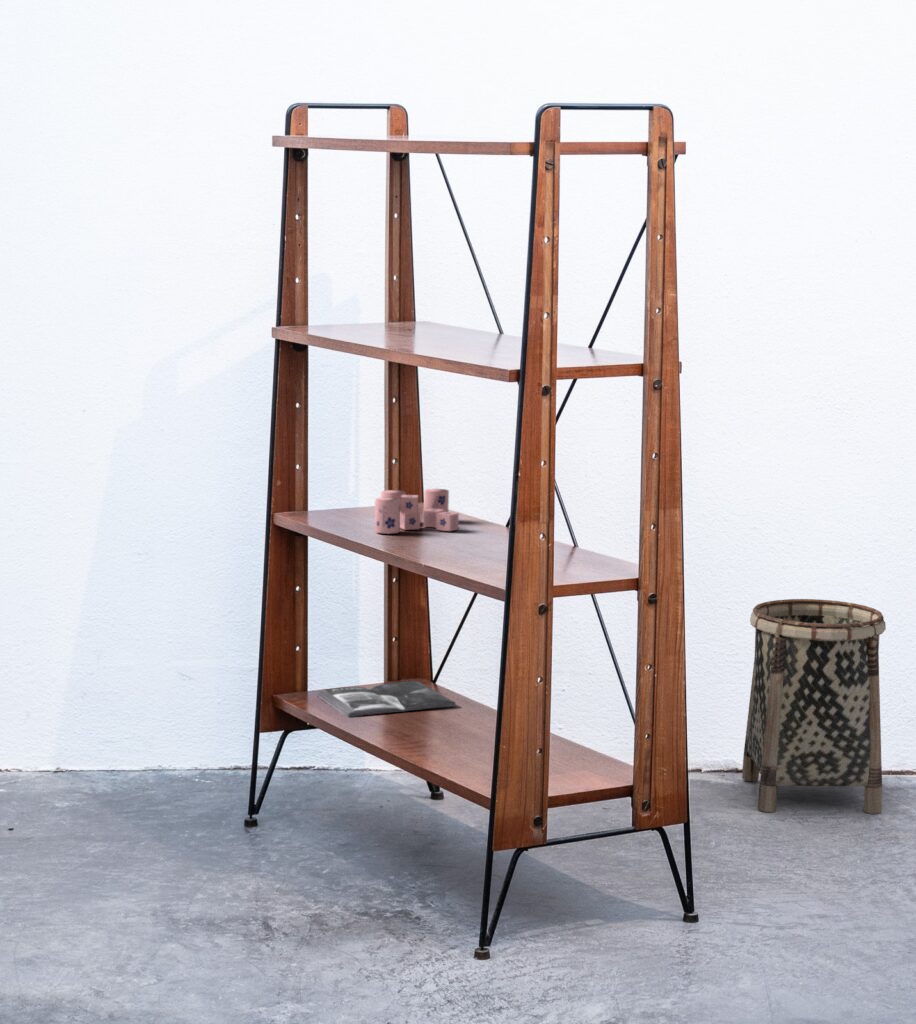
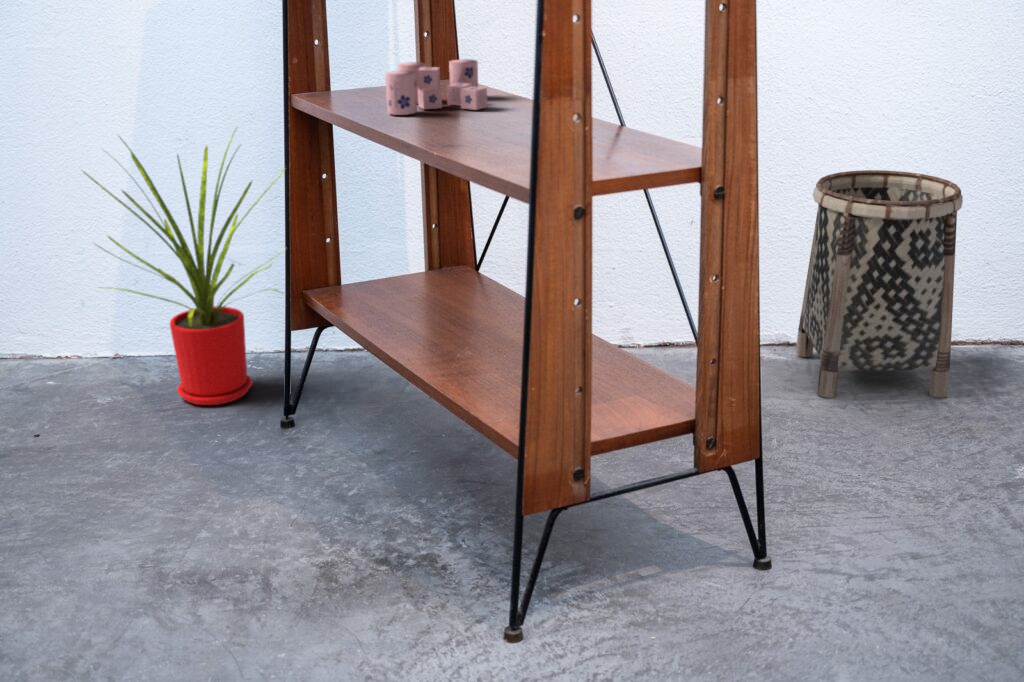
house plant: none [70,542,269,809] -> present [84,131,285,405]
magazine: present [317,681,455,717] -> none [347,272,495,322]

